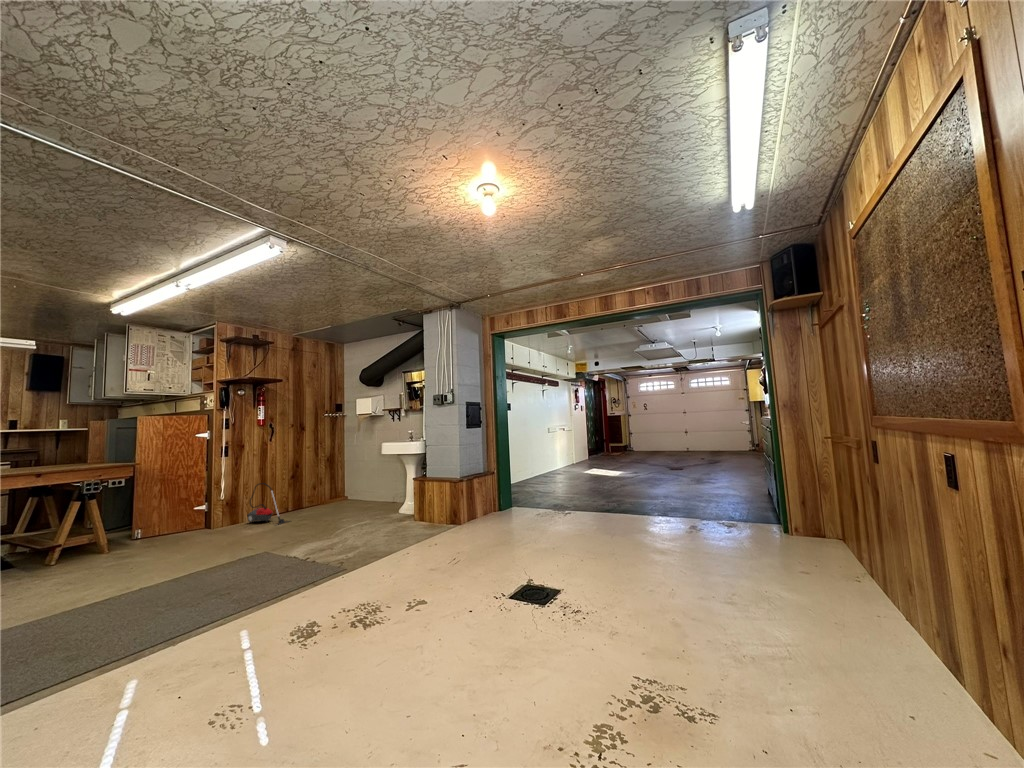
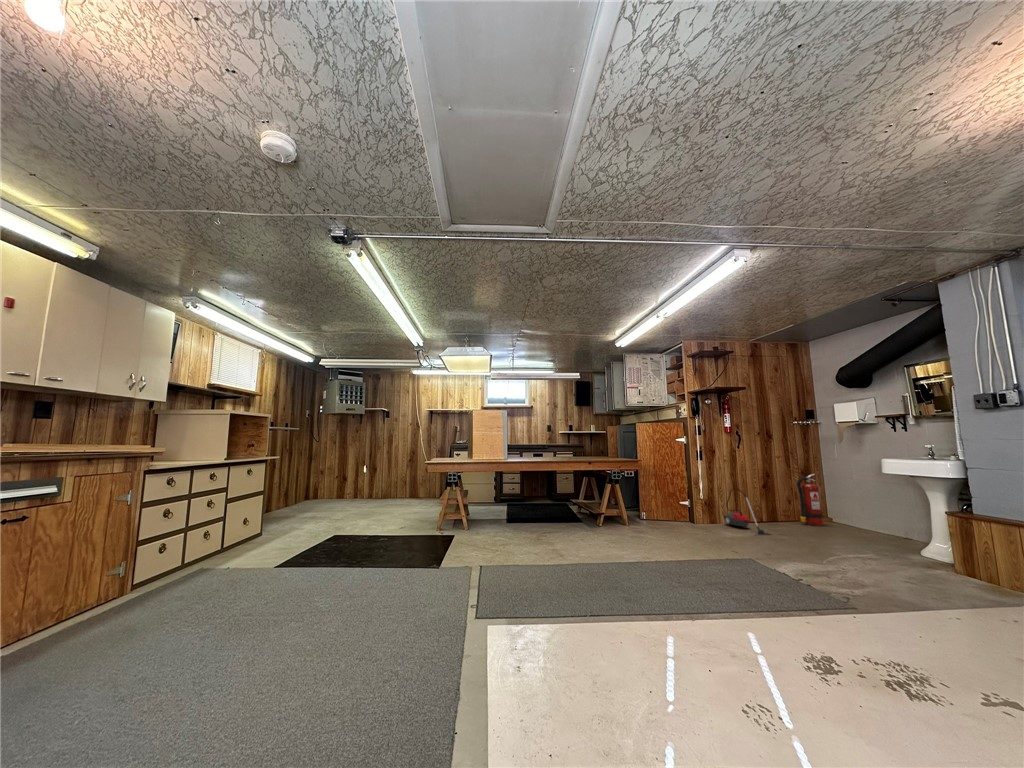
fire extinguisher: none [321,459,339,504] -> present [797,474,823,526]

